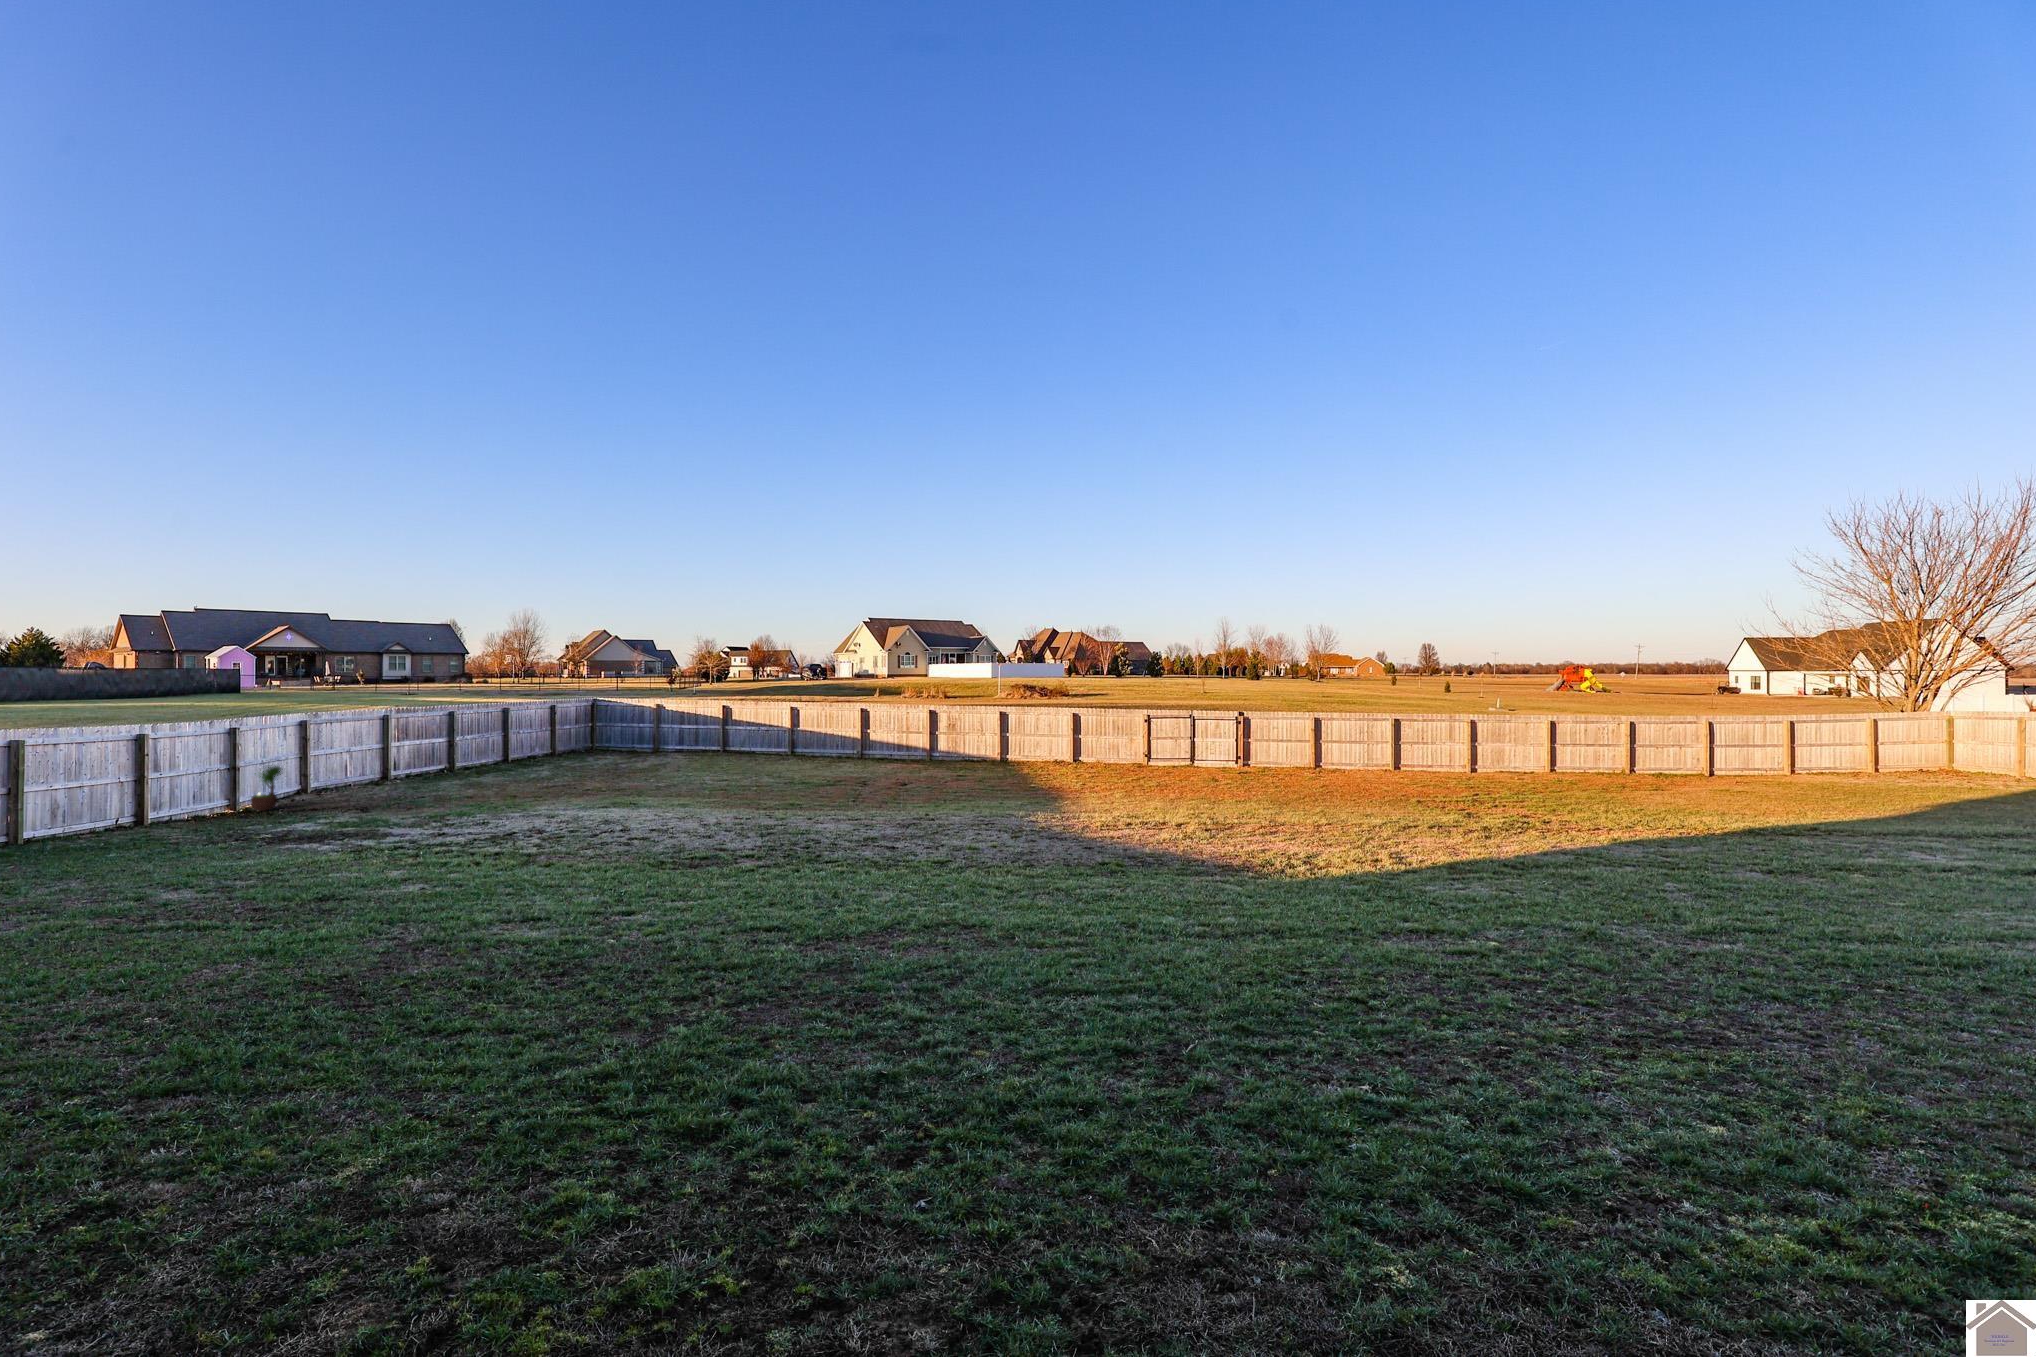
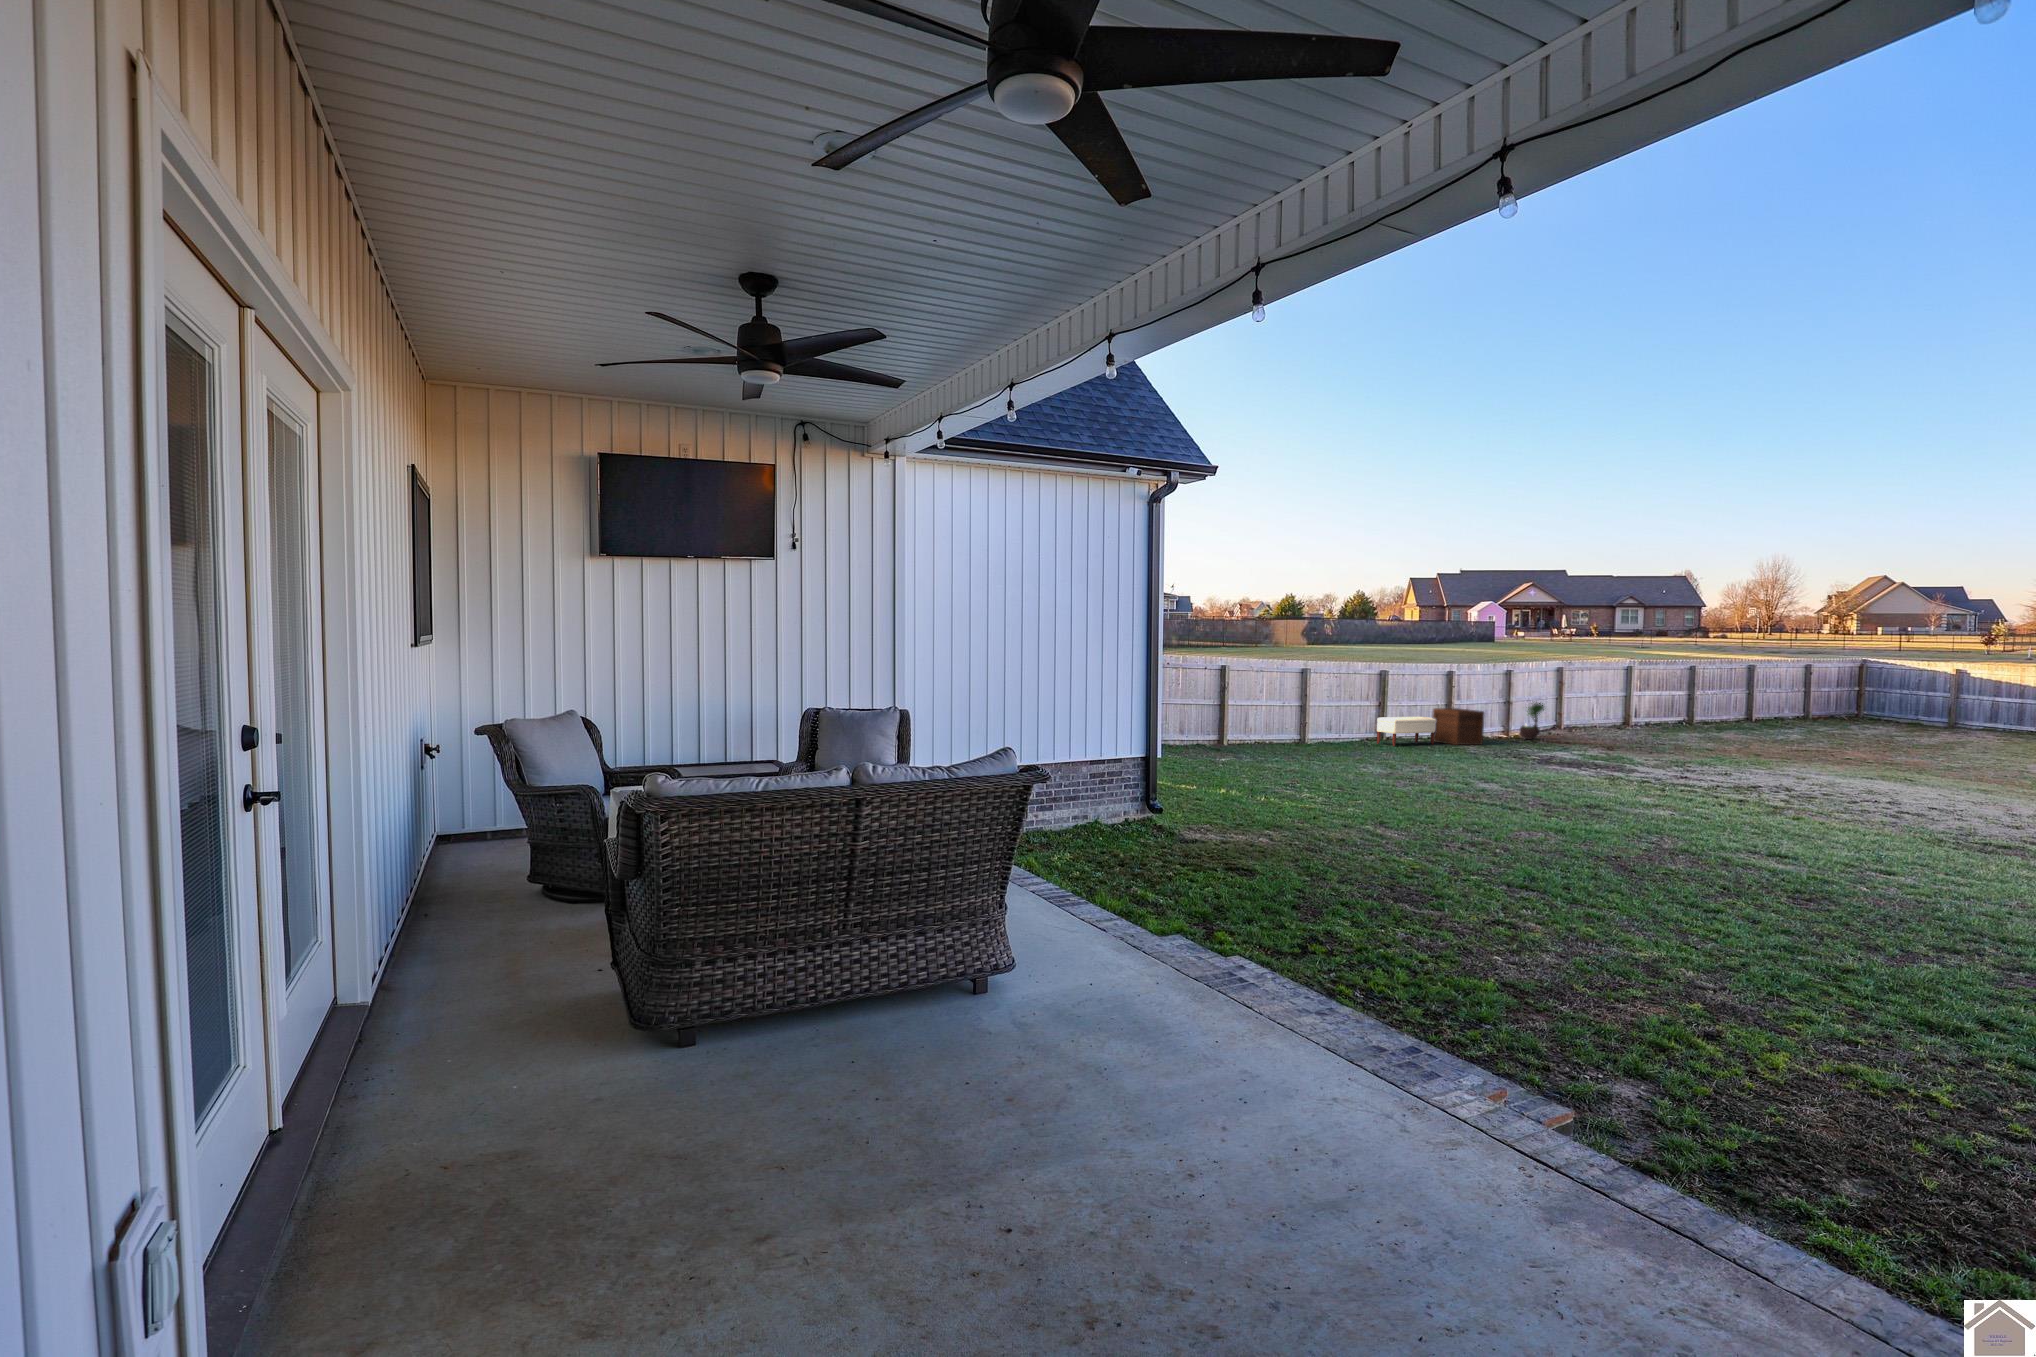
wooden crate: none [112,784,195,833] -> present [1432,708,1484,745]
bench: none [7,802,117,850] -> present [1377,717,1436,746]

